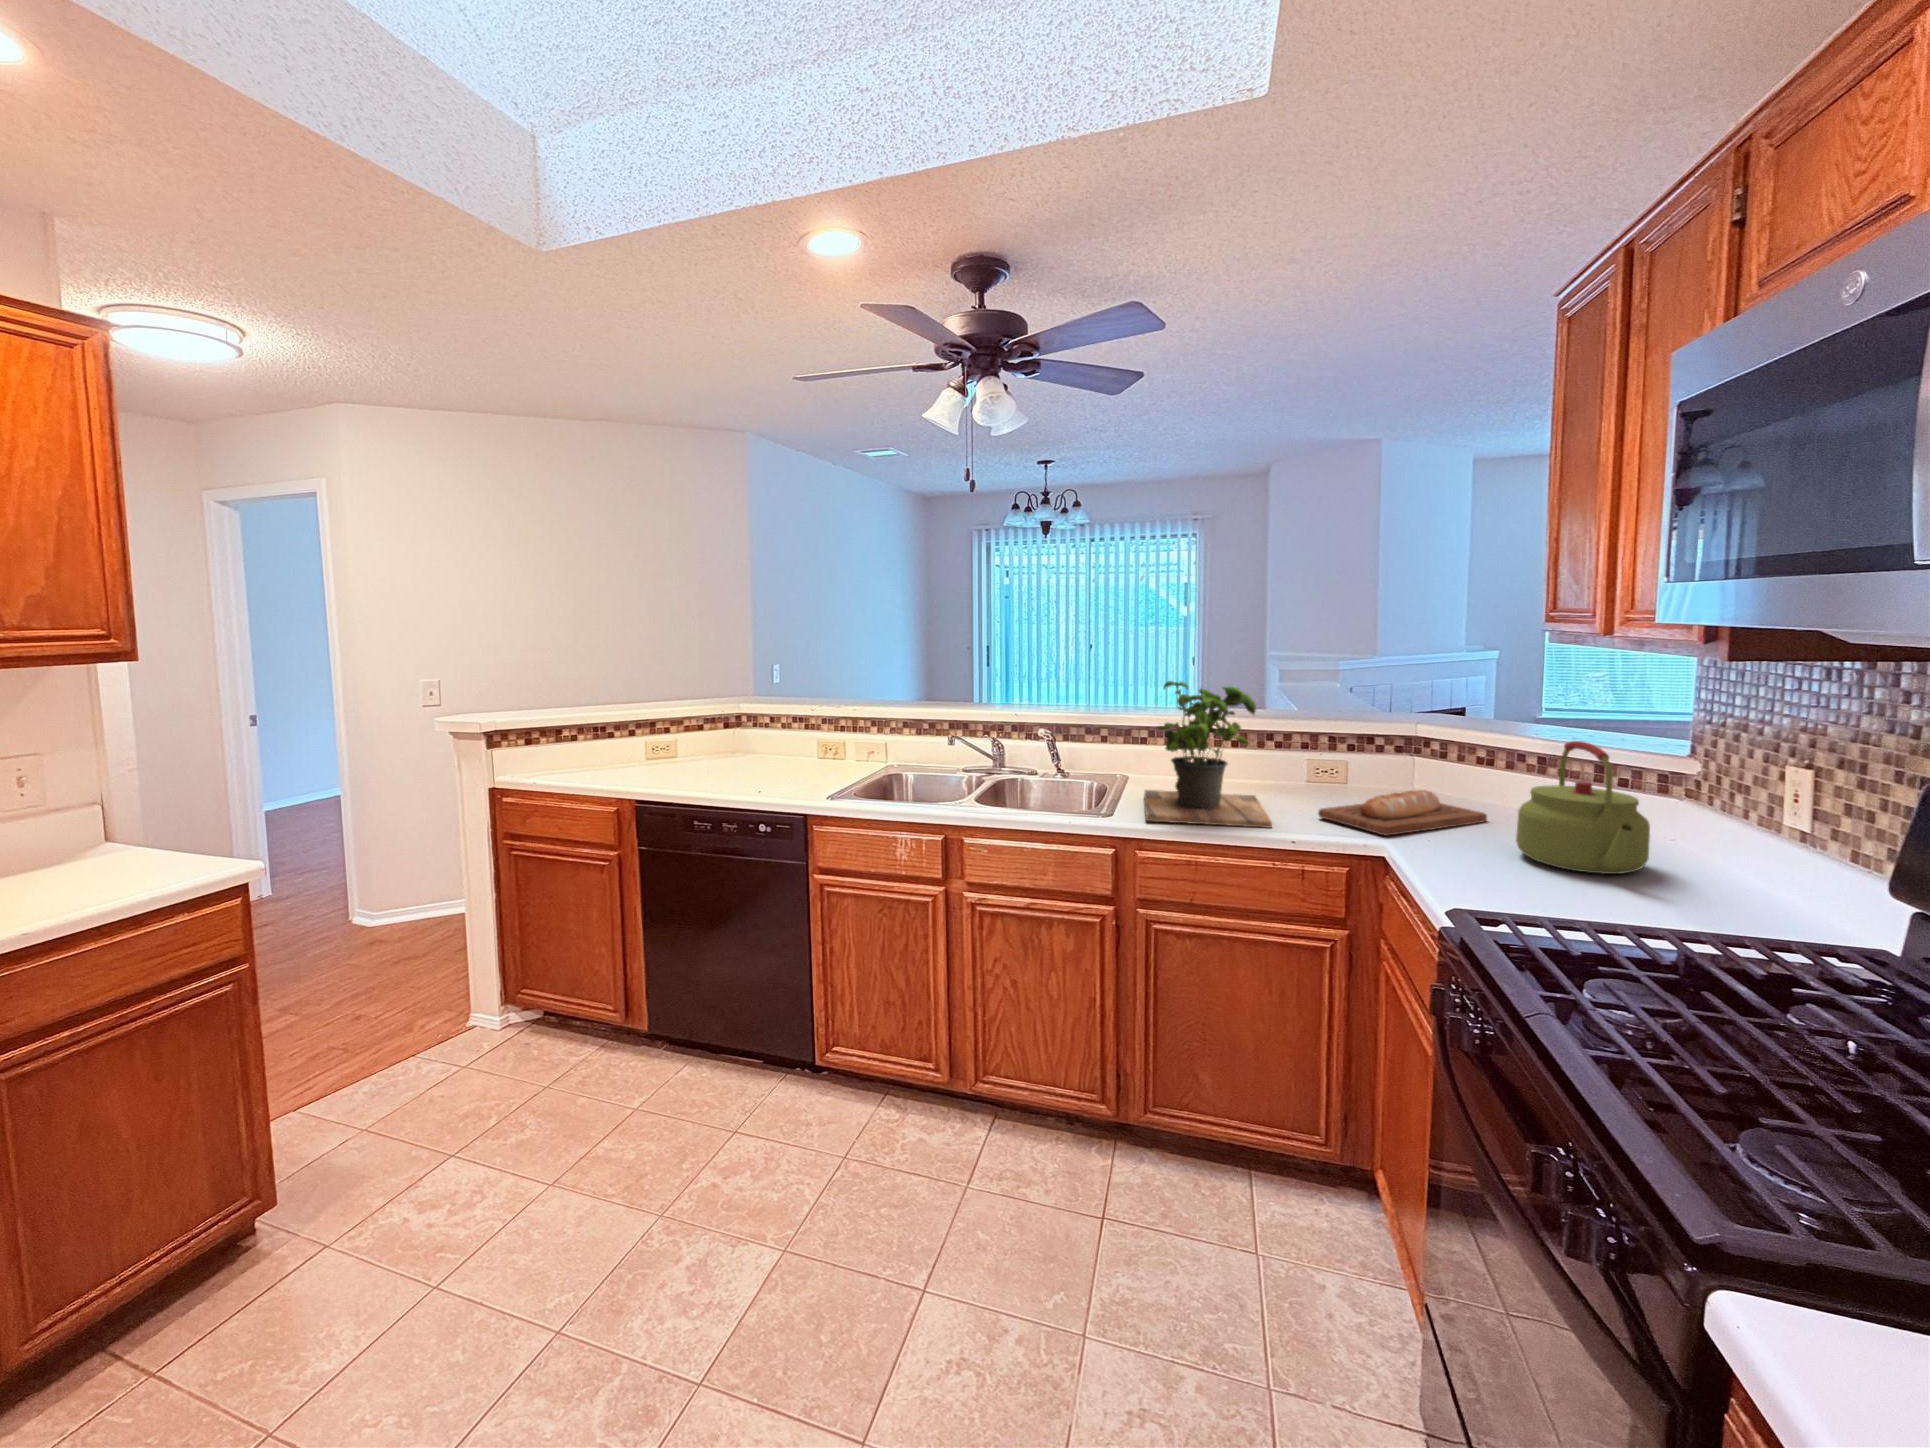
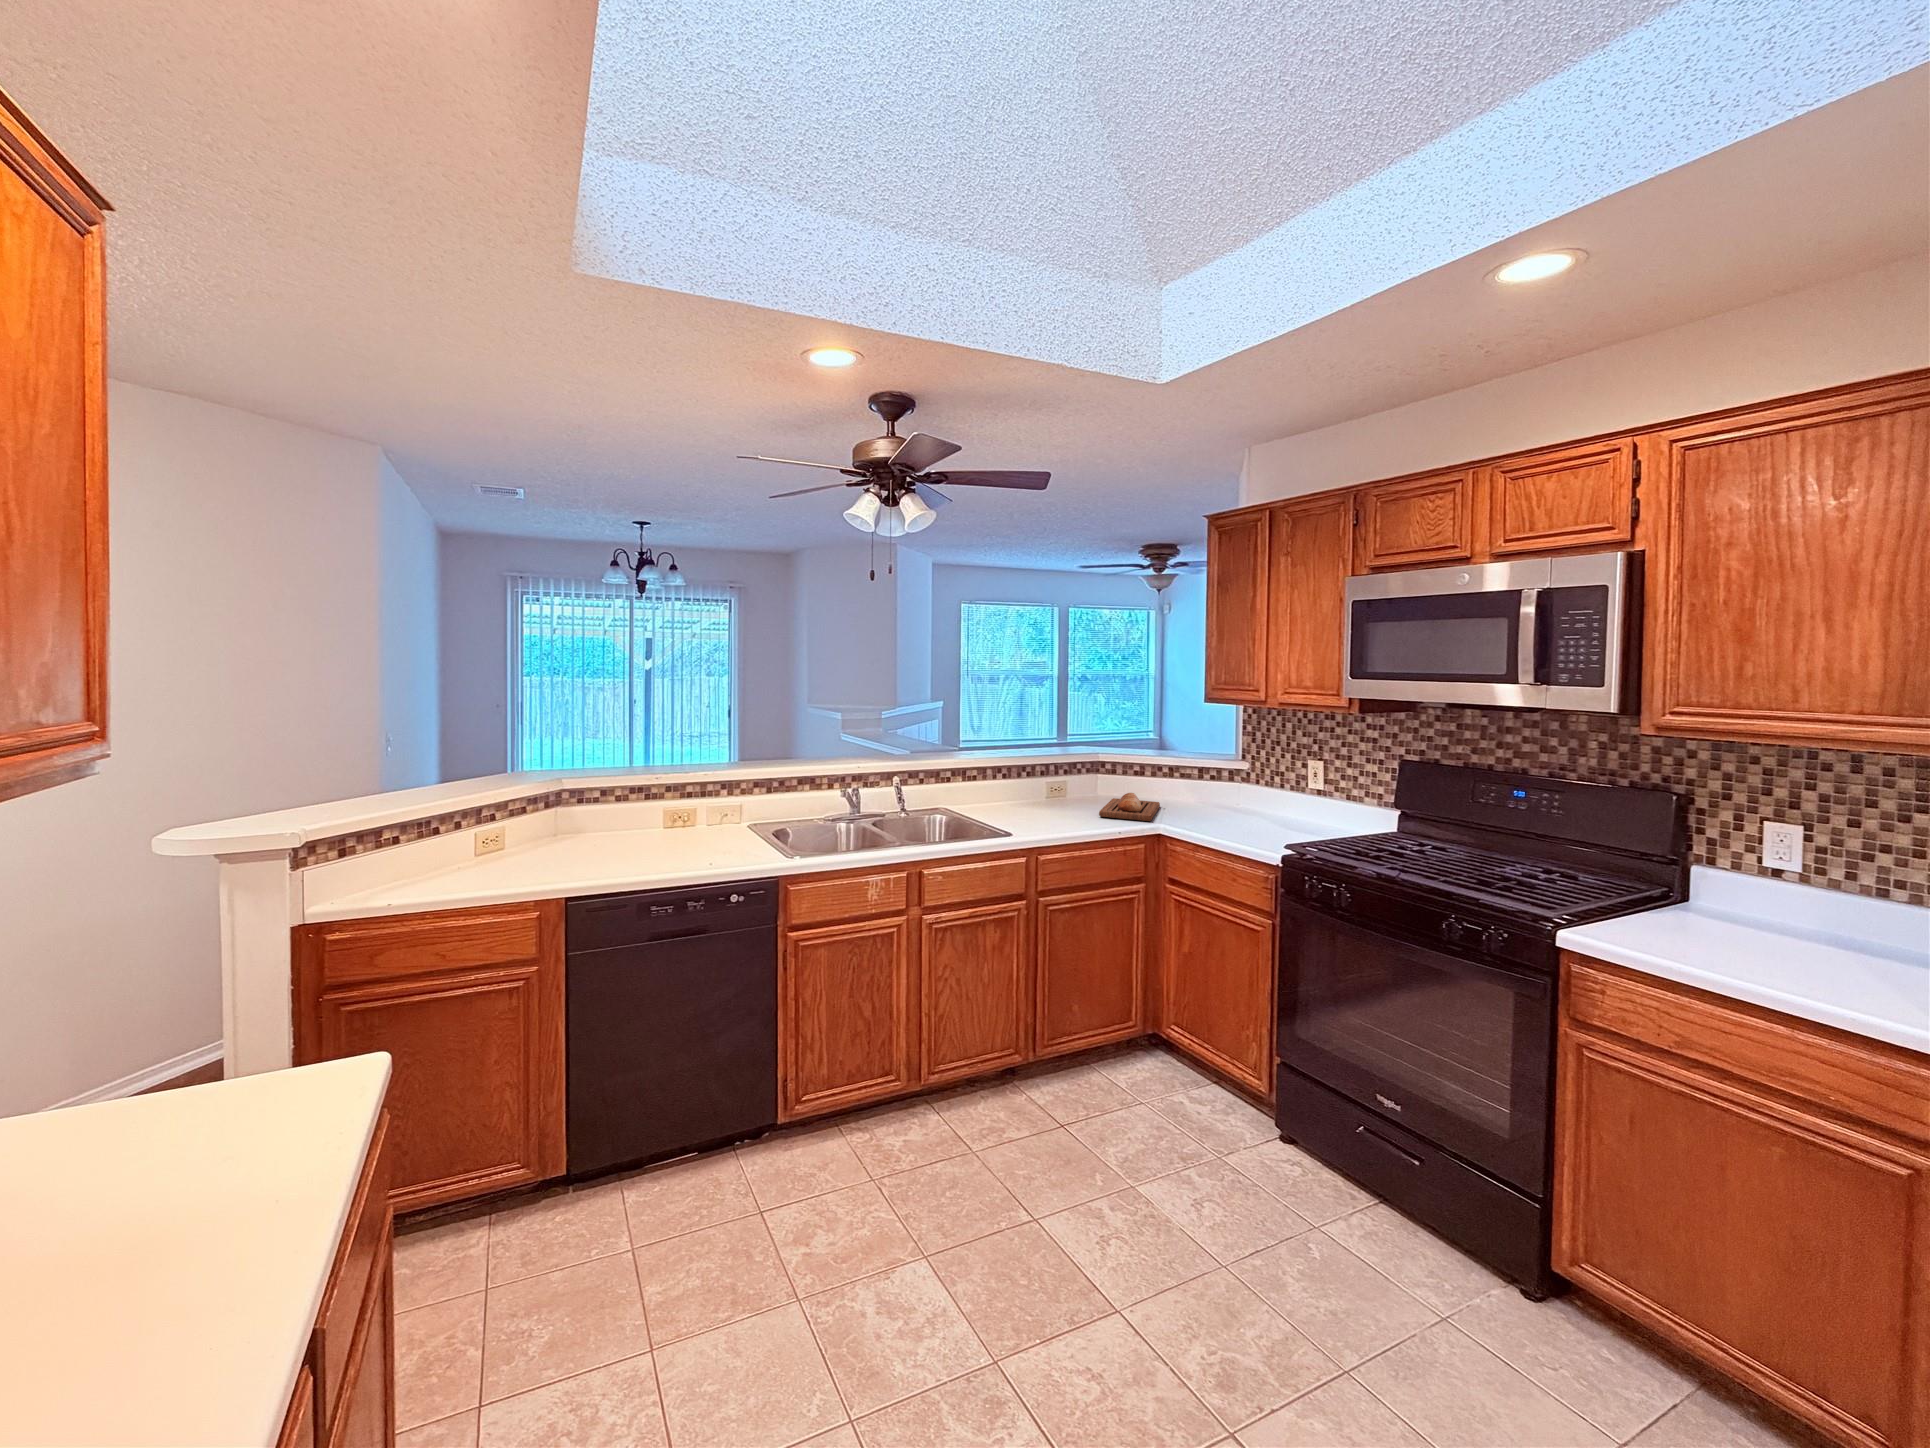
potted plant: present [1144,681,1272,828] -> none [985,734,1096,834]
kettle: present [1516,741,1650,874] -> none [1207,756,1278,824]

